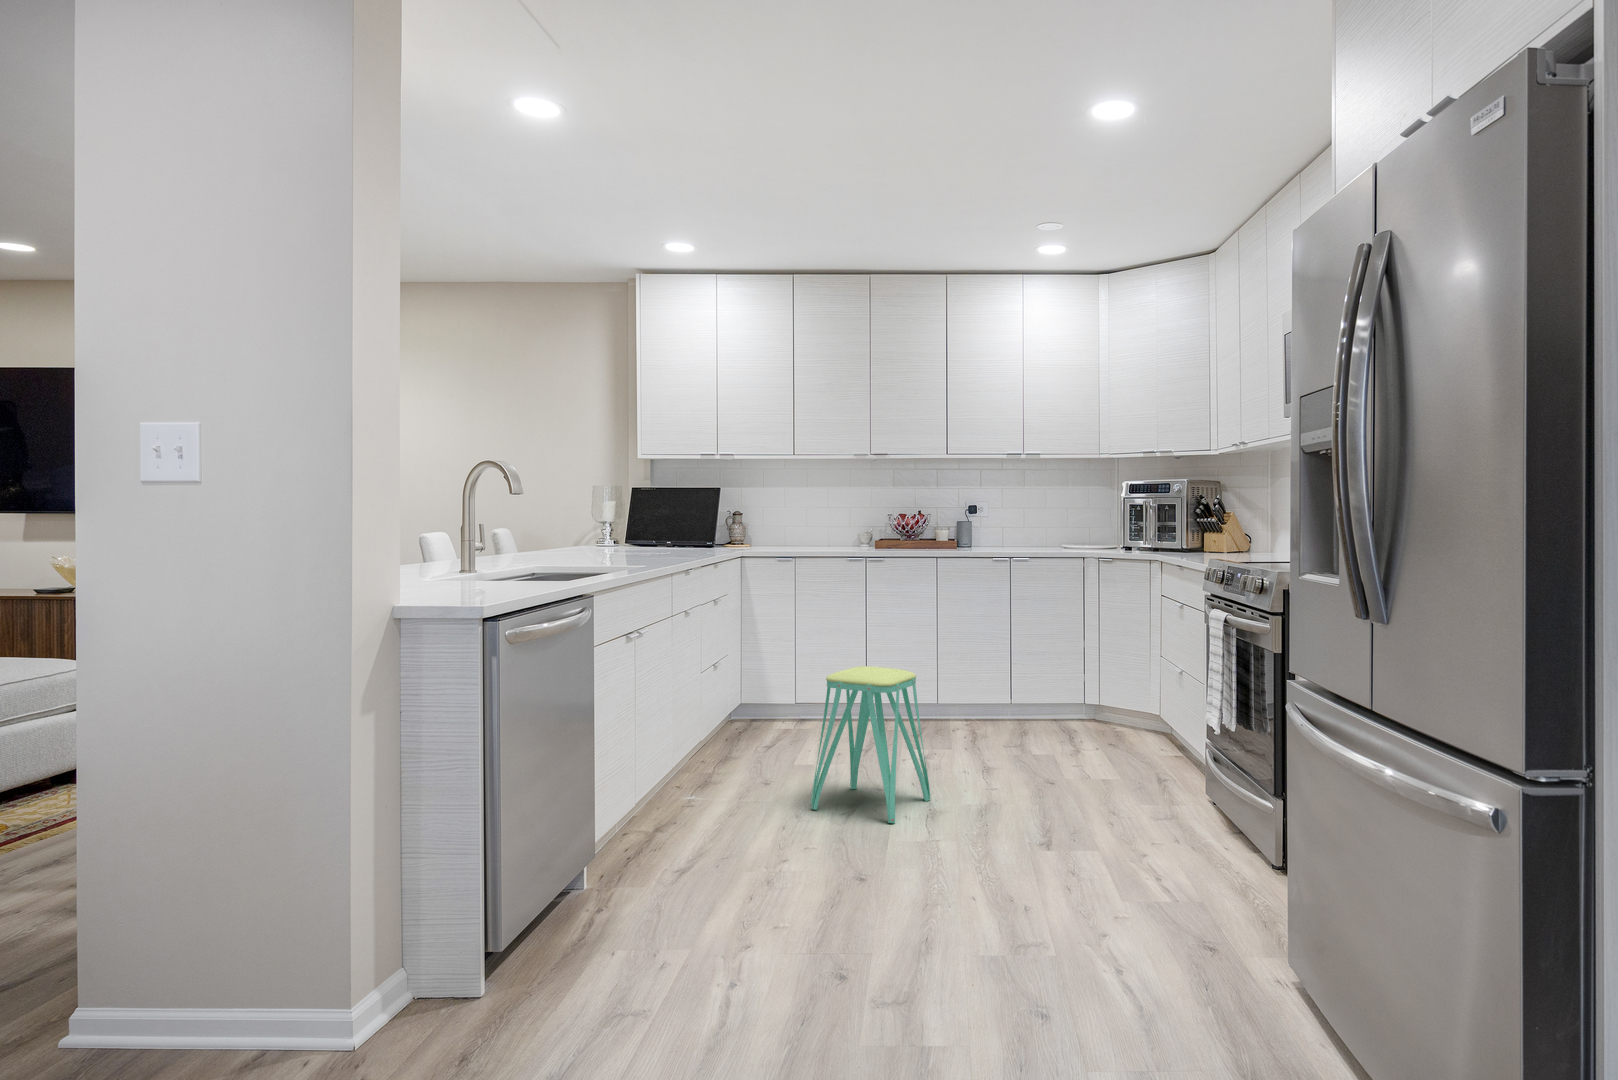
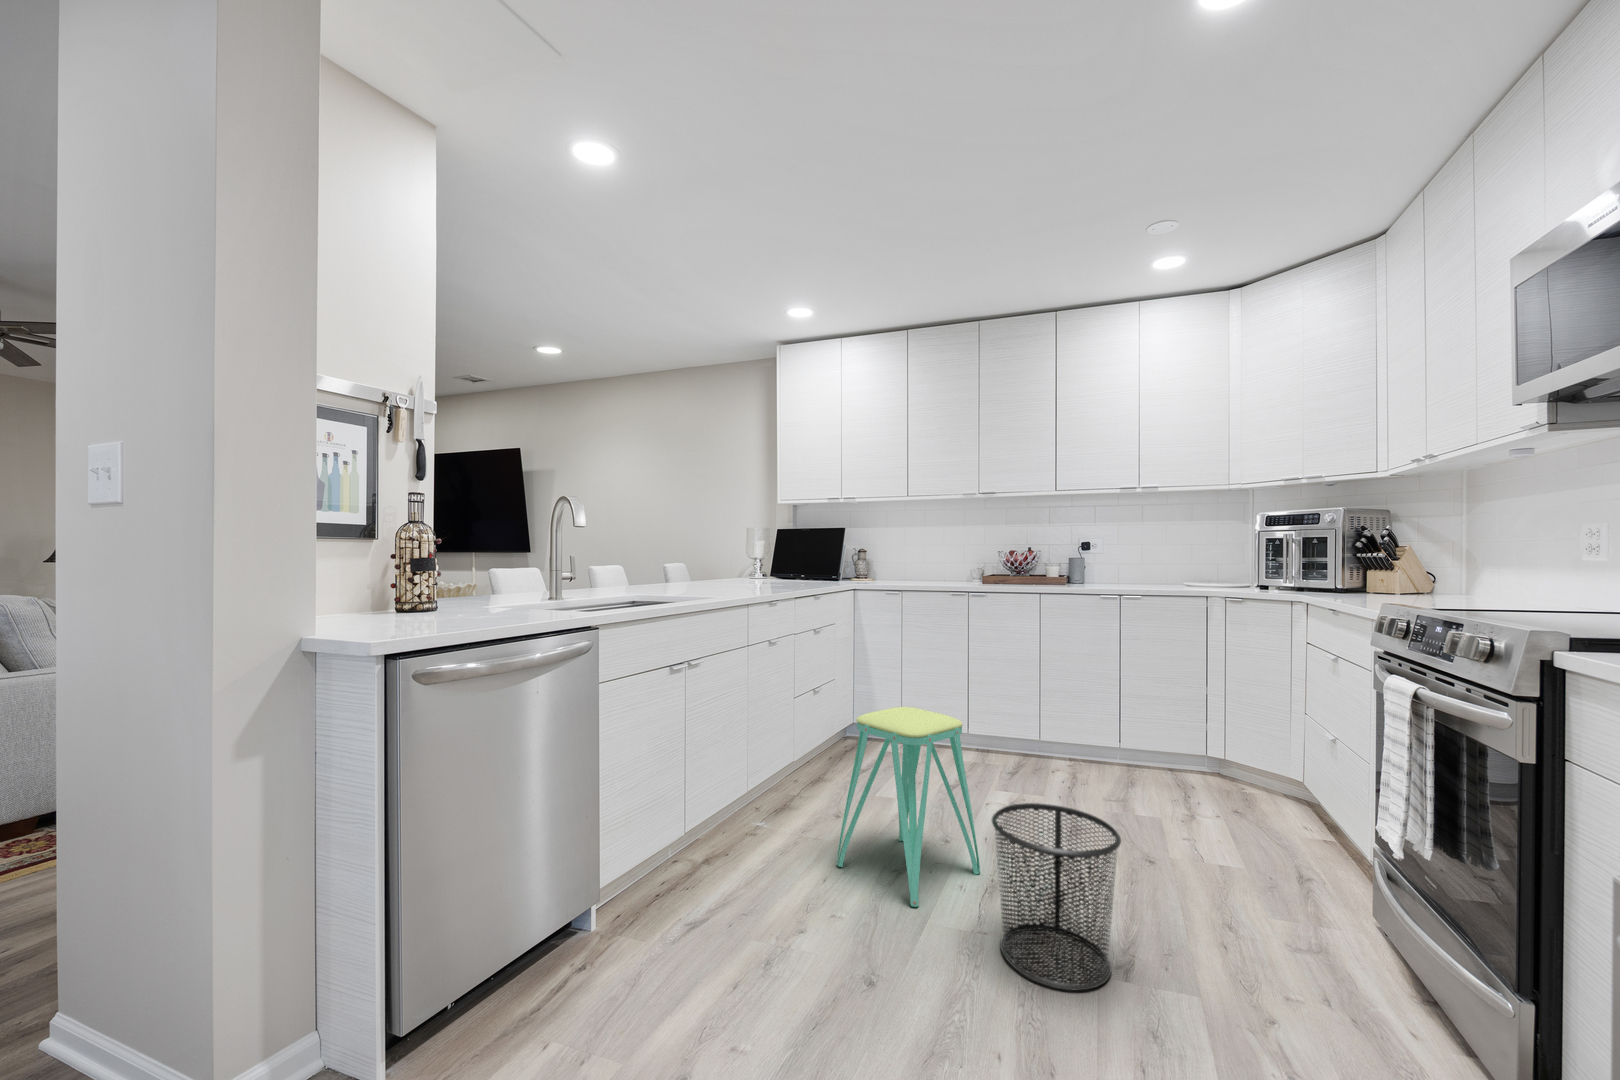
trash can: none [960,727,1053,846] -> present [992,803,1121,990]

